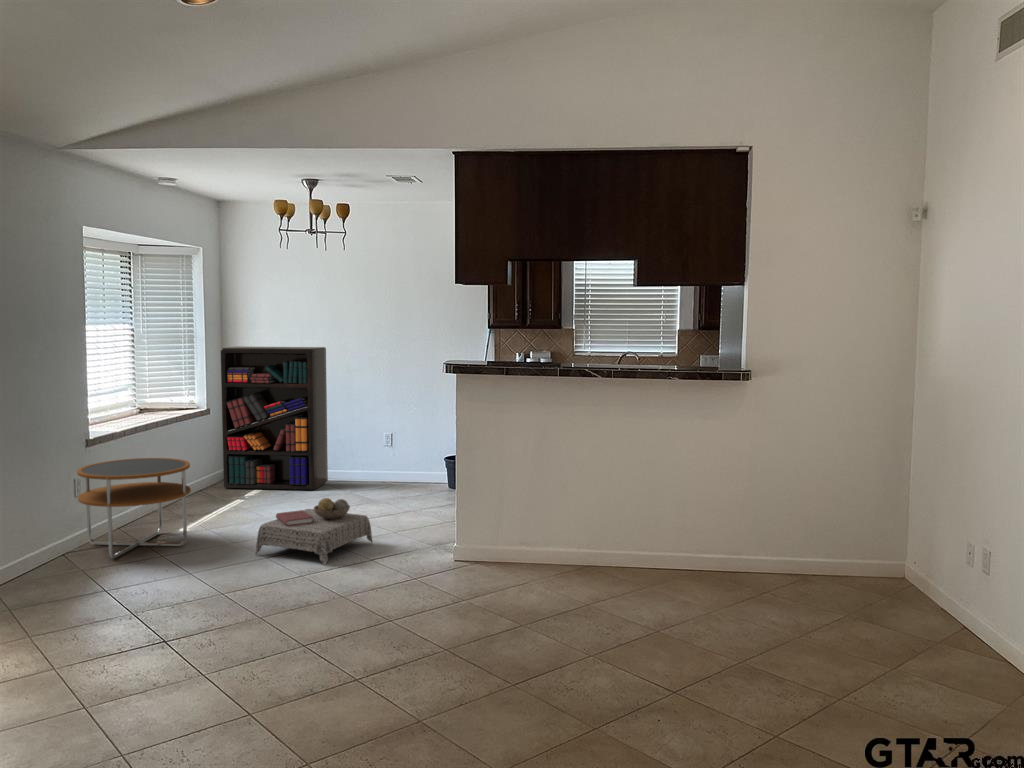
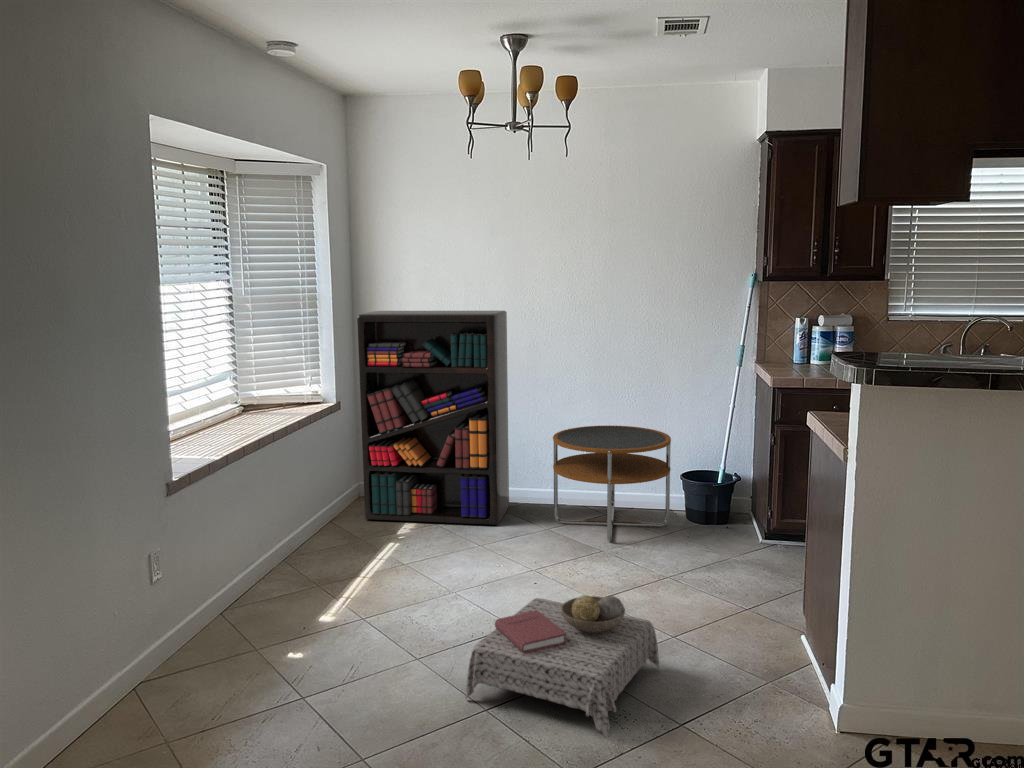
side table: present [77,458,191,558] -> present [553,426,671,541]

